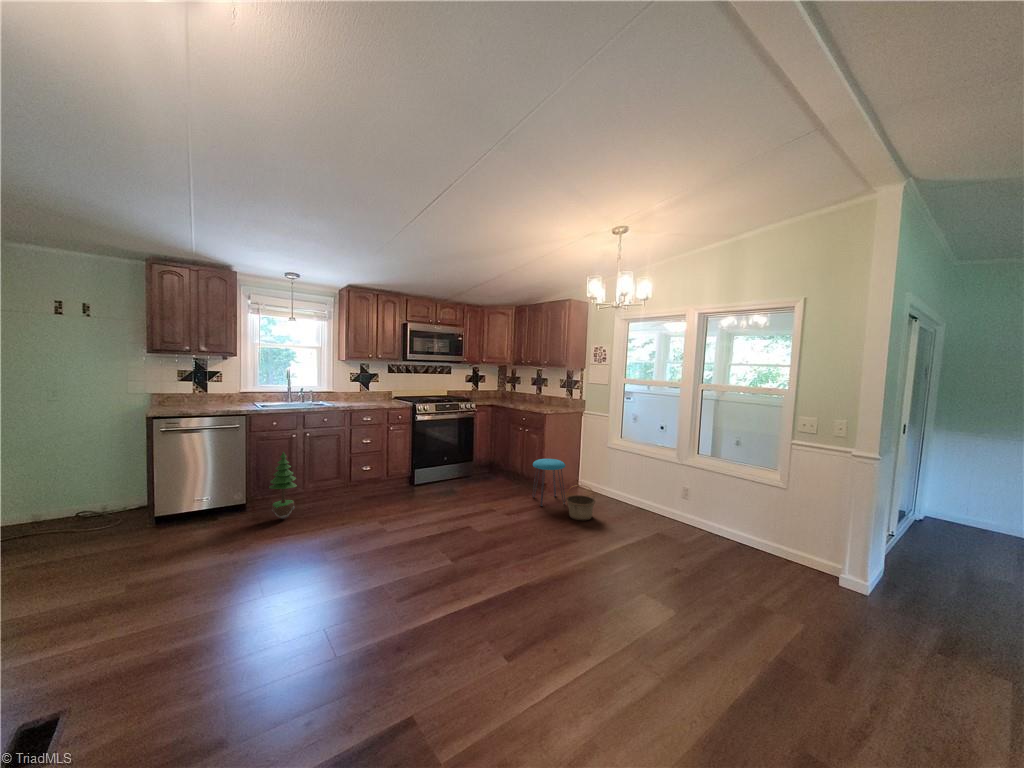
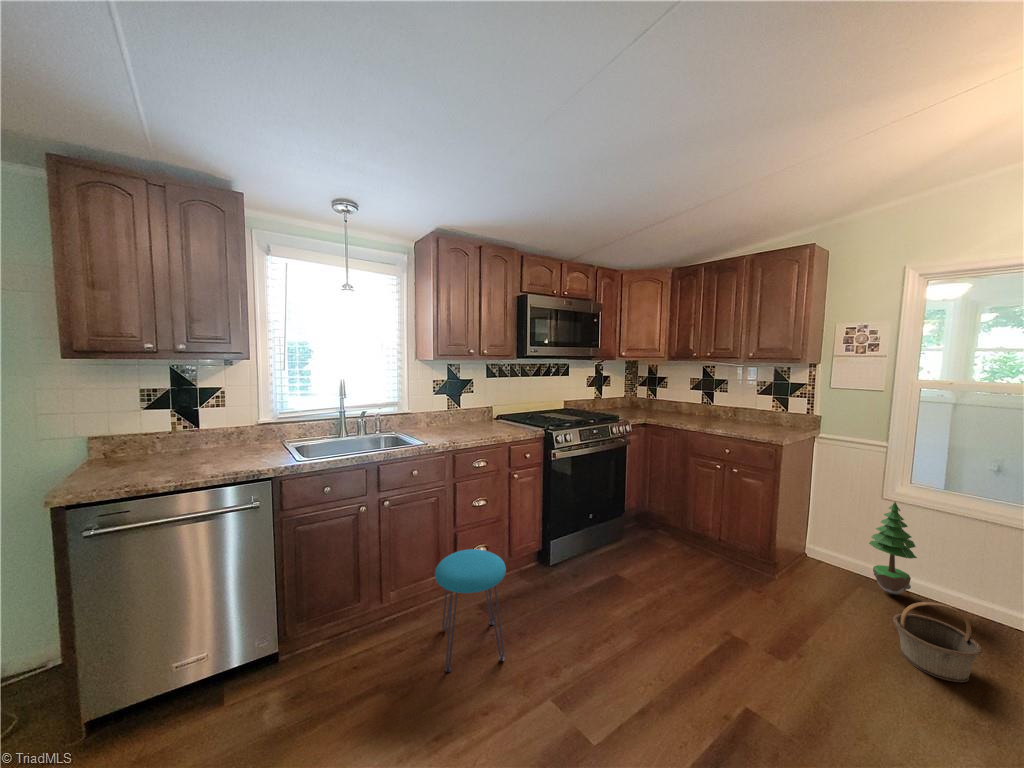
potted tree: present [269,452,297,519] -> present [869,502,917,595]
stool: present [532,459,565,506] -> present [435,549,506,672]

